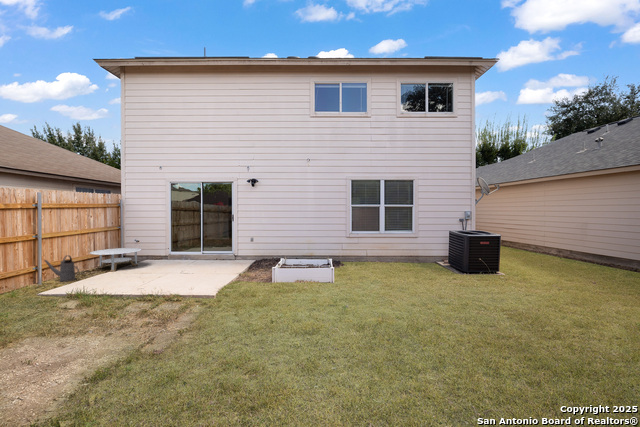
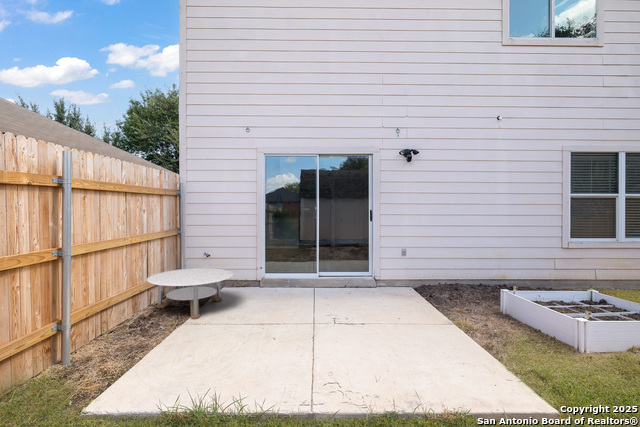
watering can: present [45,255,79,282] -> none [75,294,152,357]

